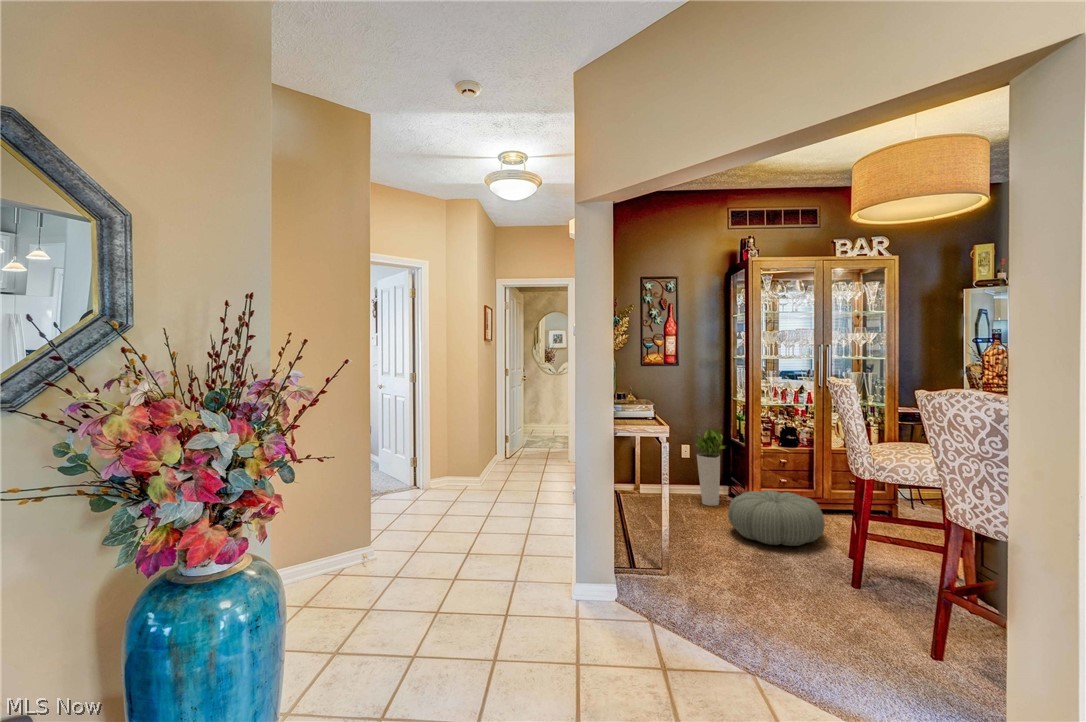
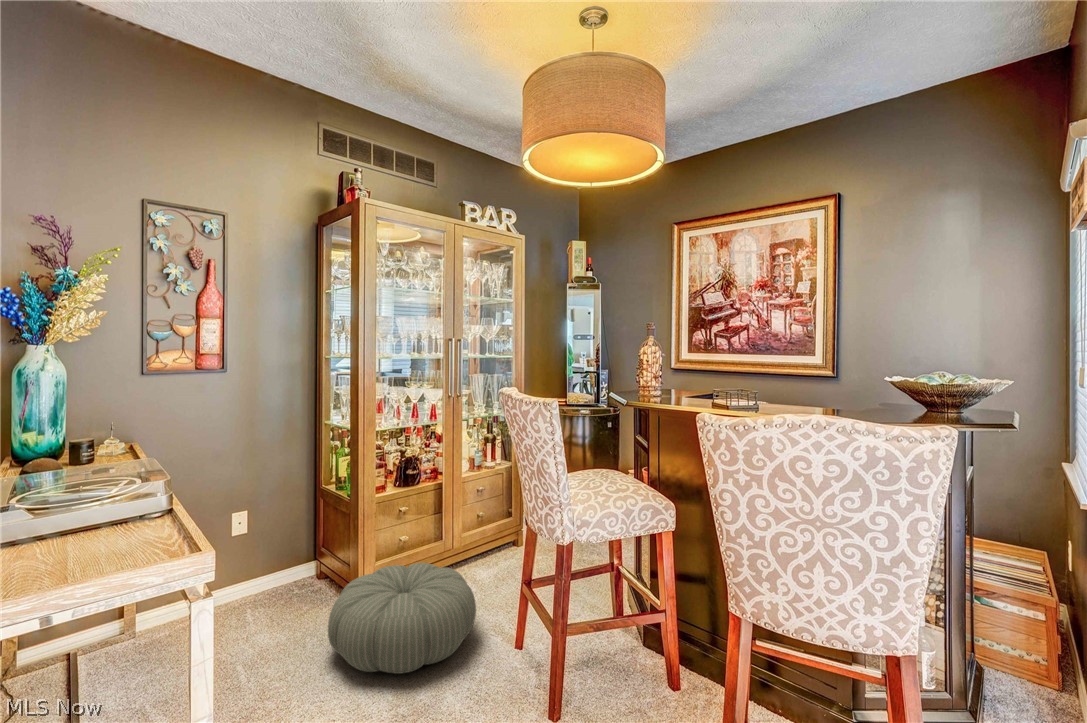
planter: present [695,427,725,506] -> none [251,468,314,605]

